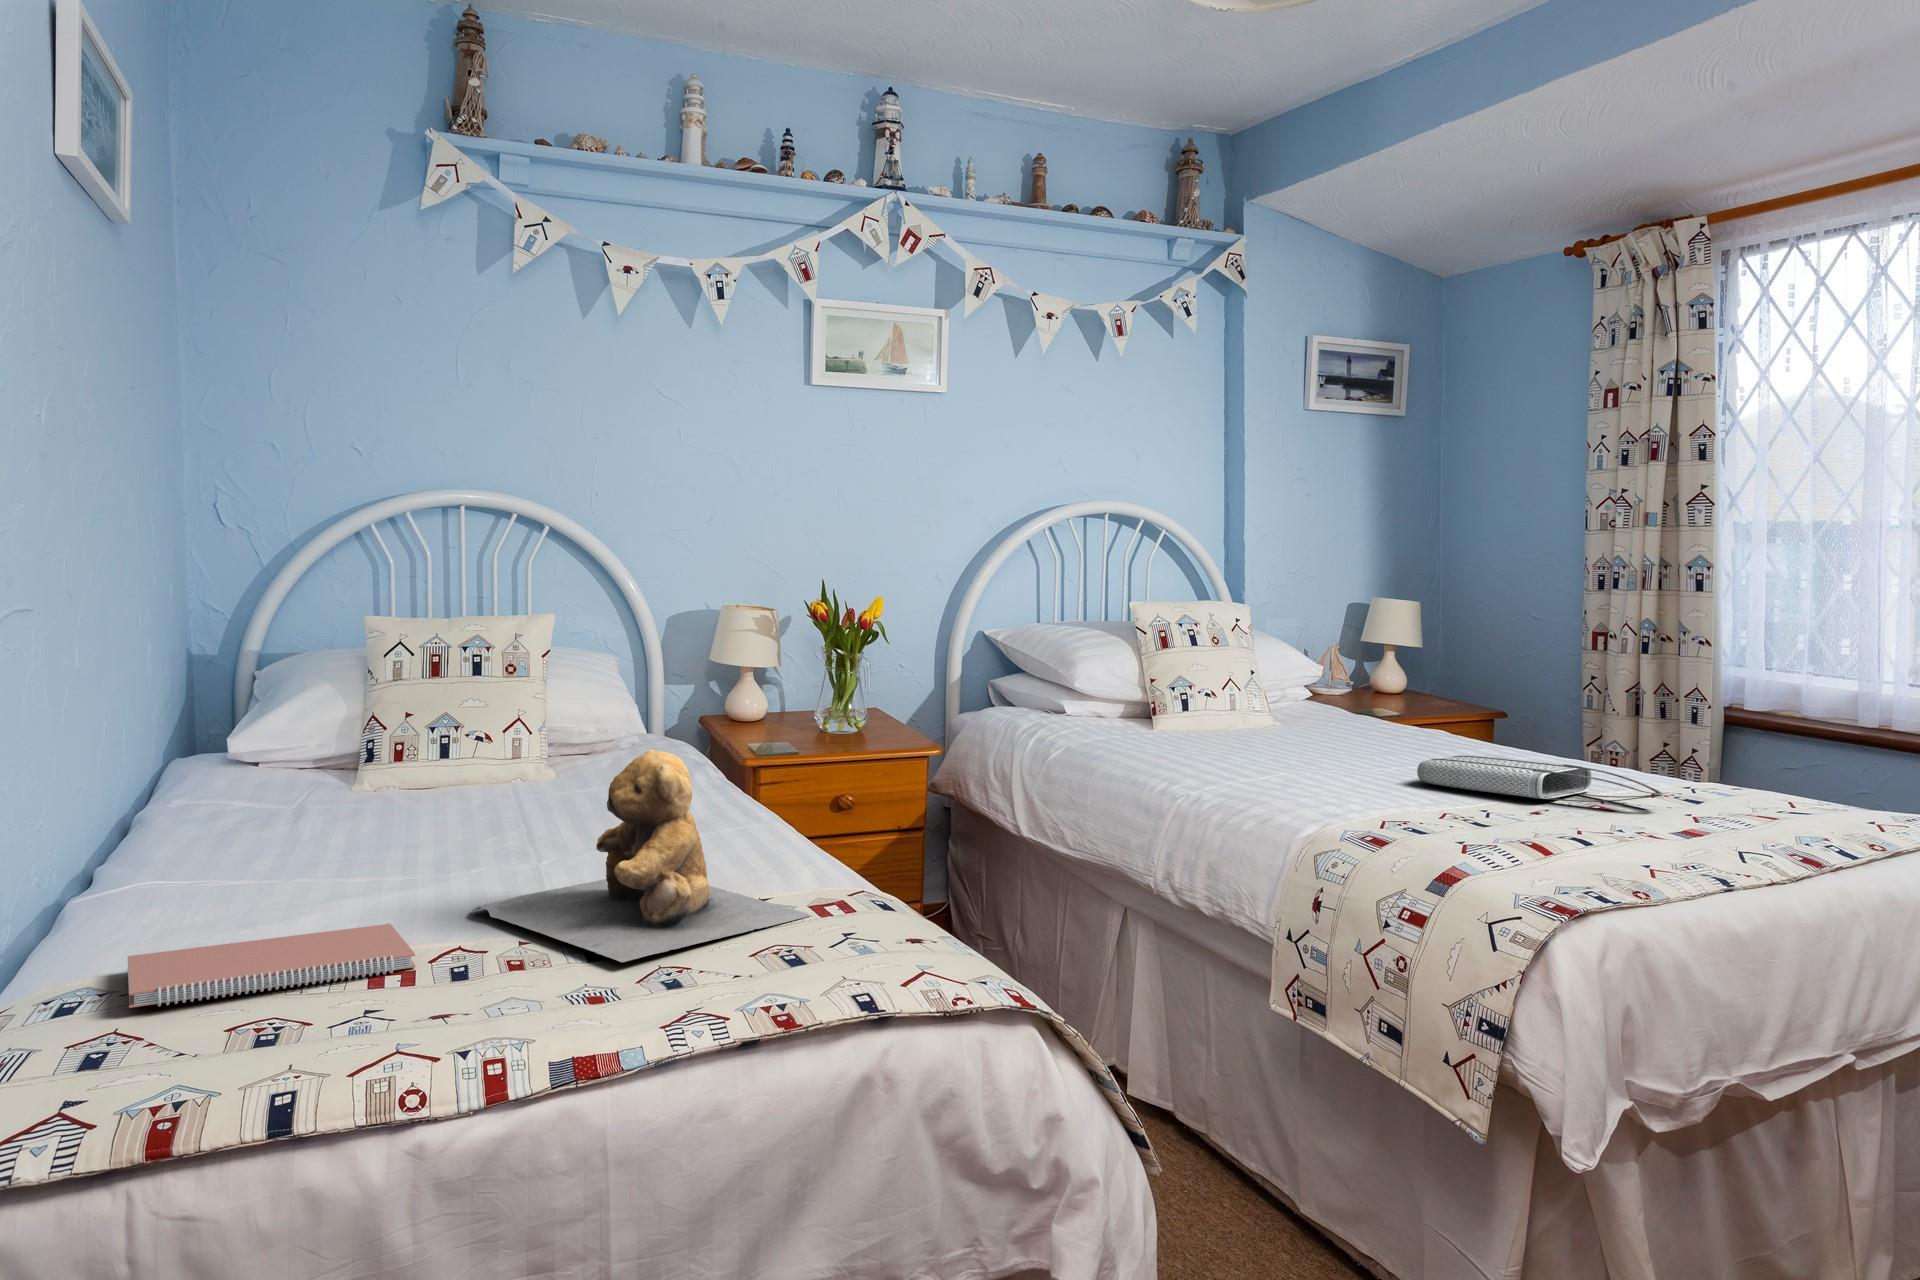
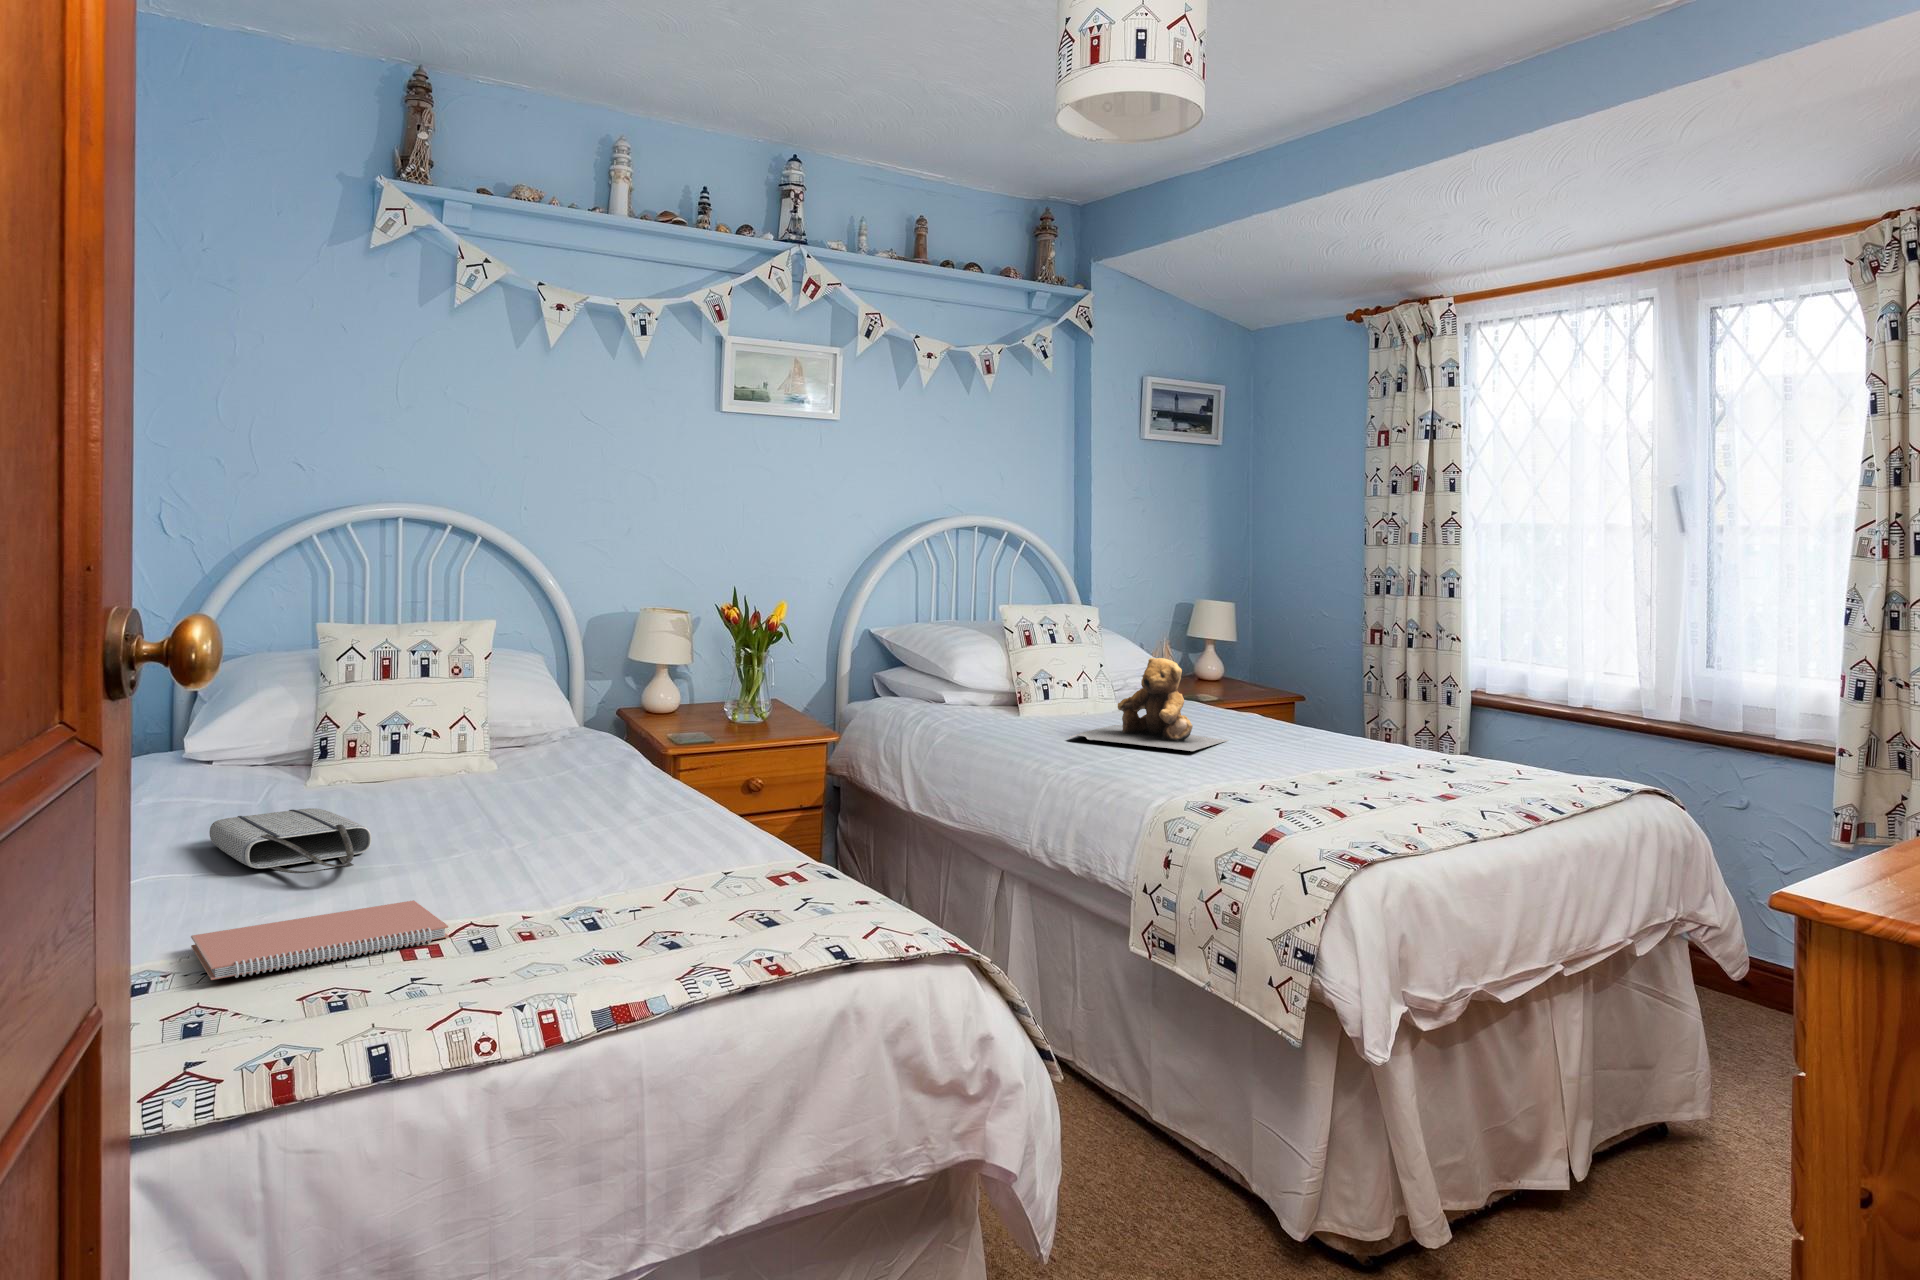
teddy bear: present [472,750,812,962] -> present [1069,658,1228,751]
tote bag: present [1417,756,1662,802] -> present [209,808,372,873]

